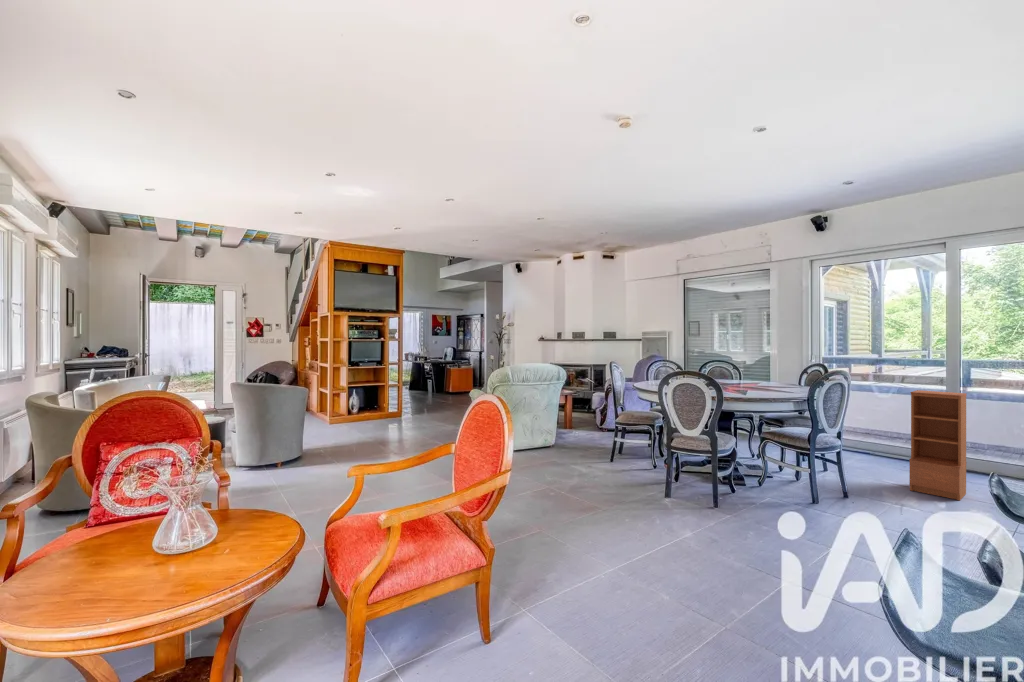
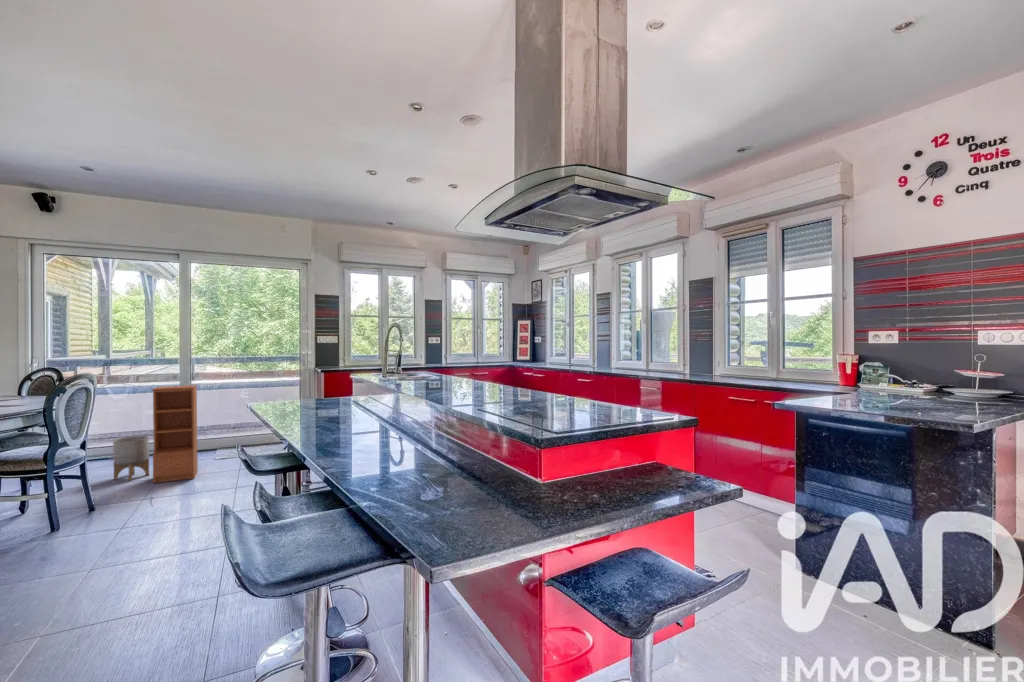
planter: none [871,436,907,480] -> present [113,436,149,481]

